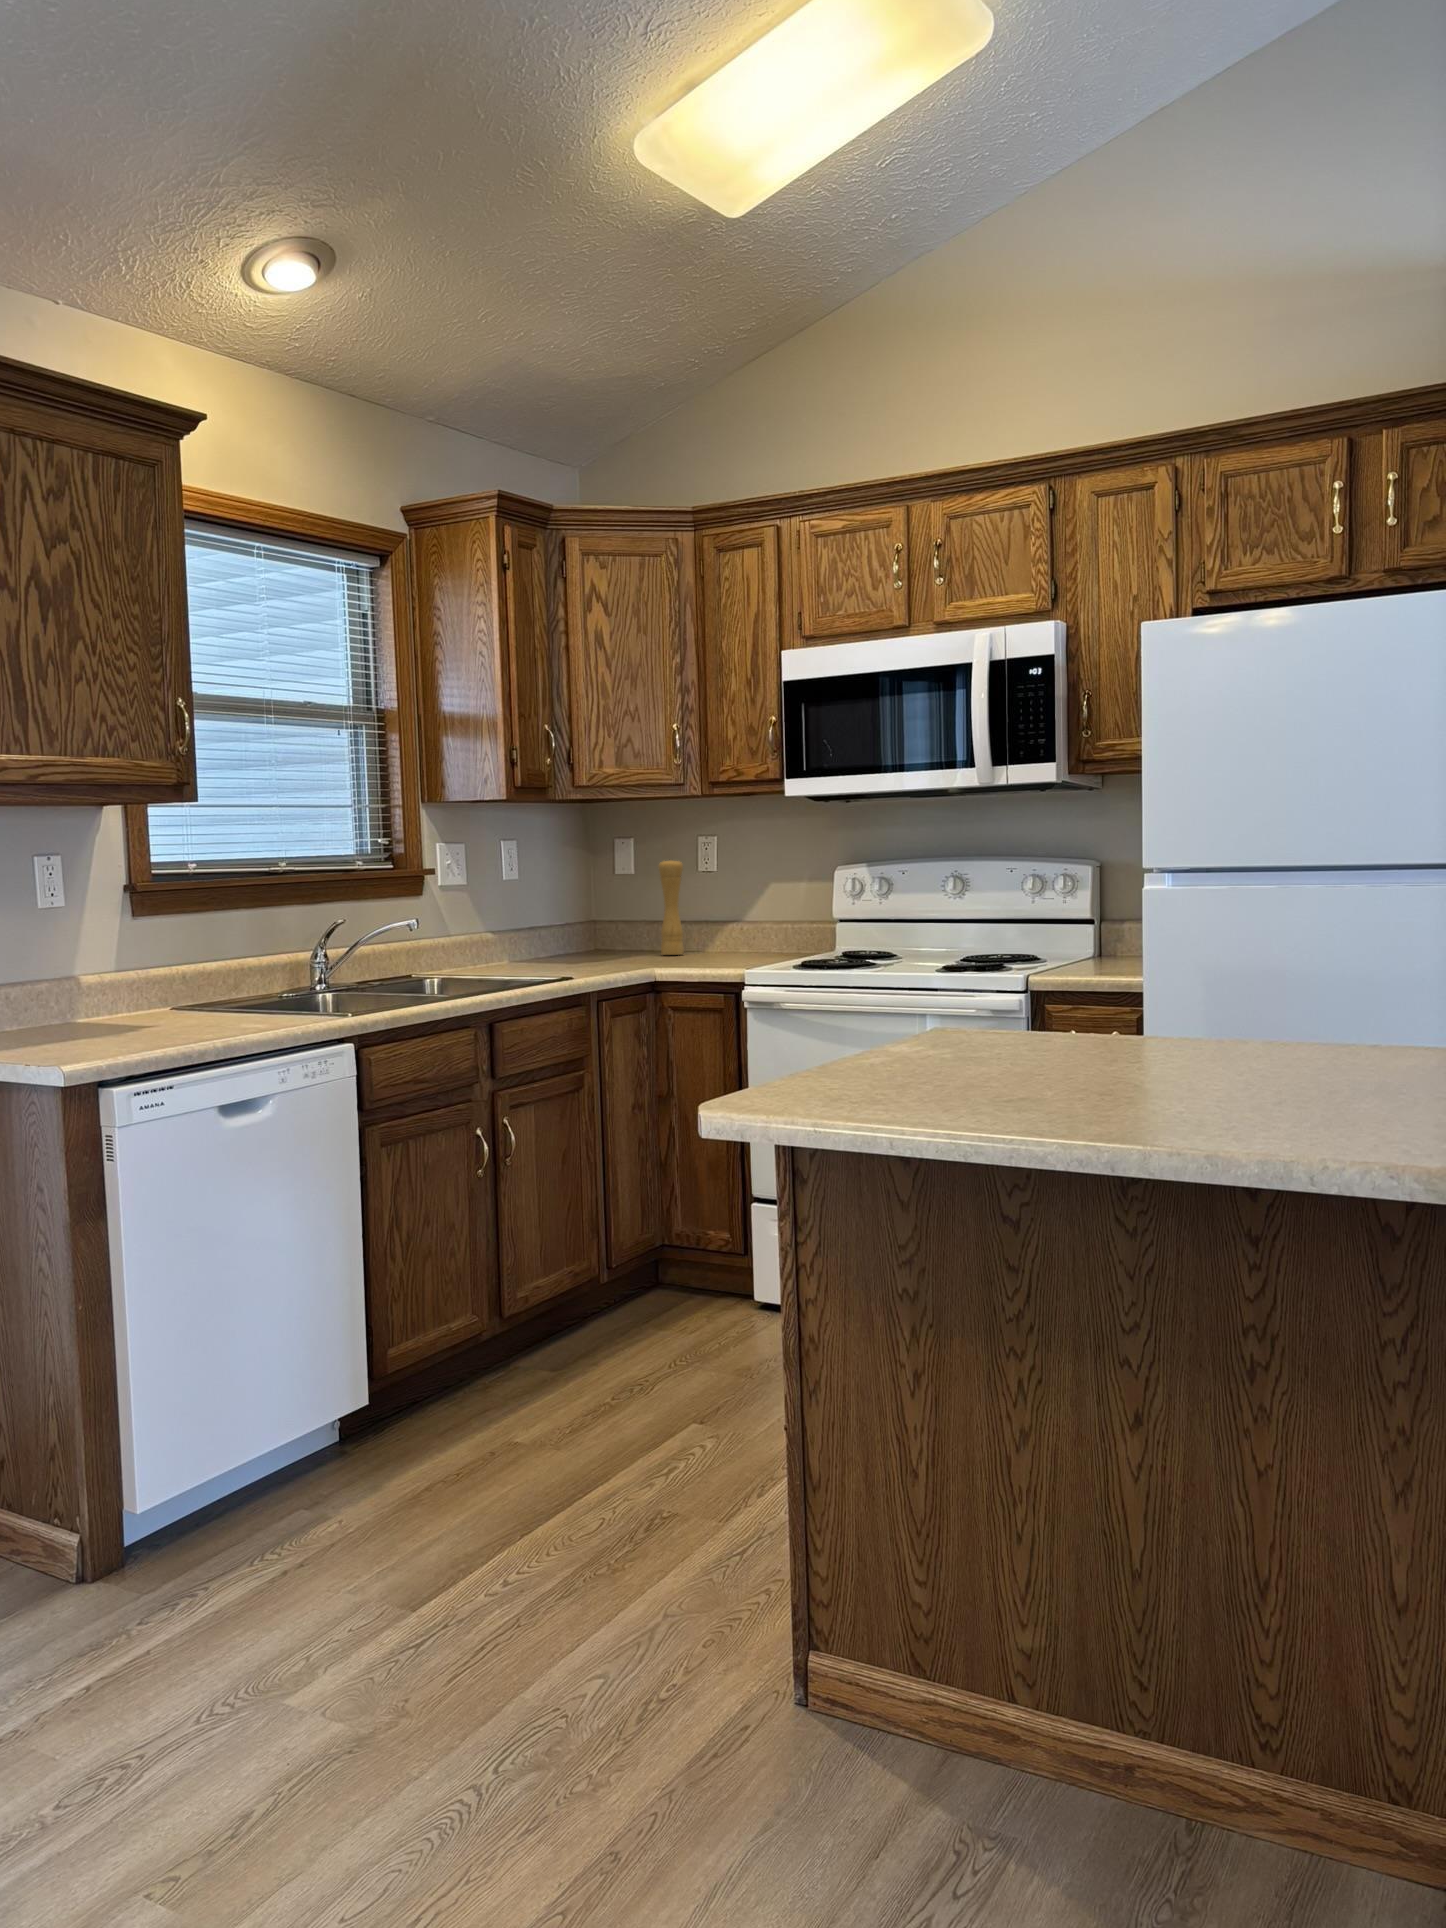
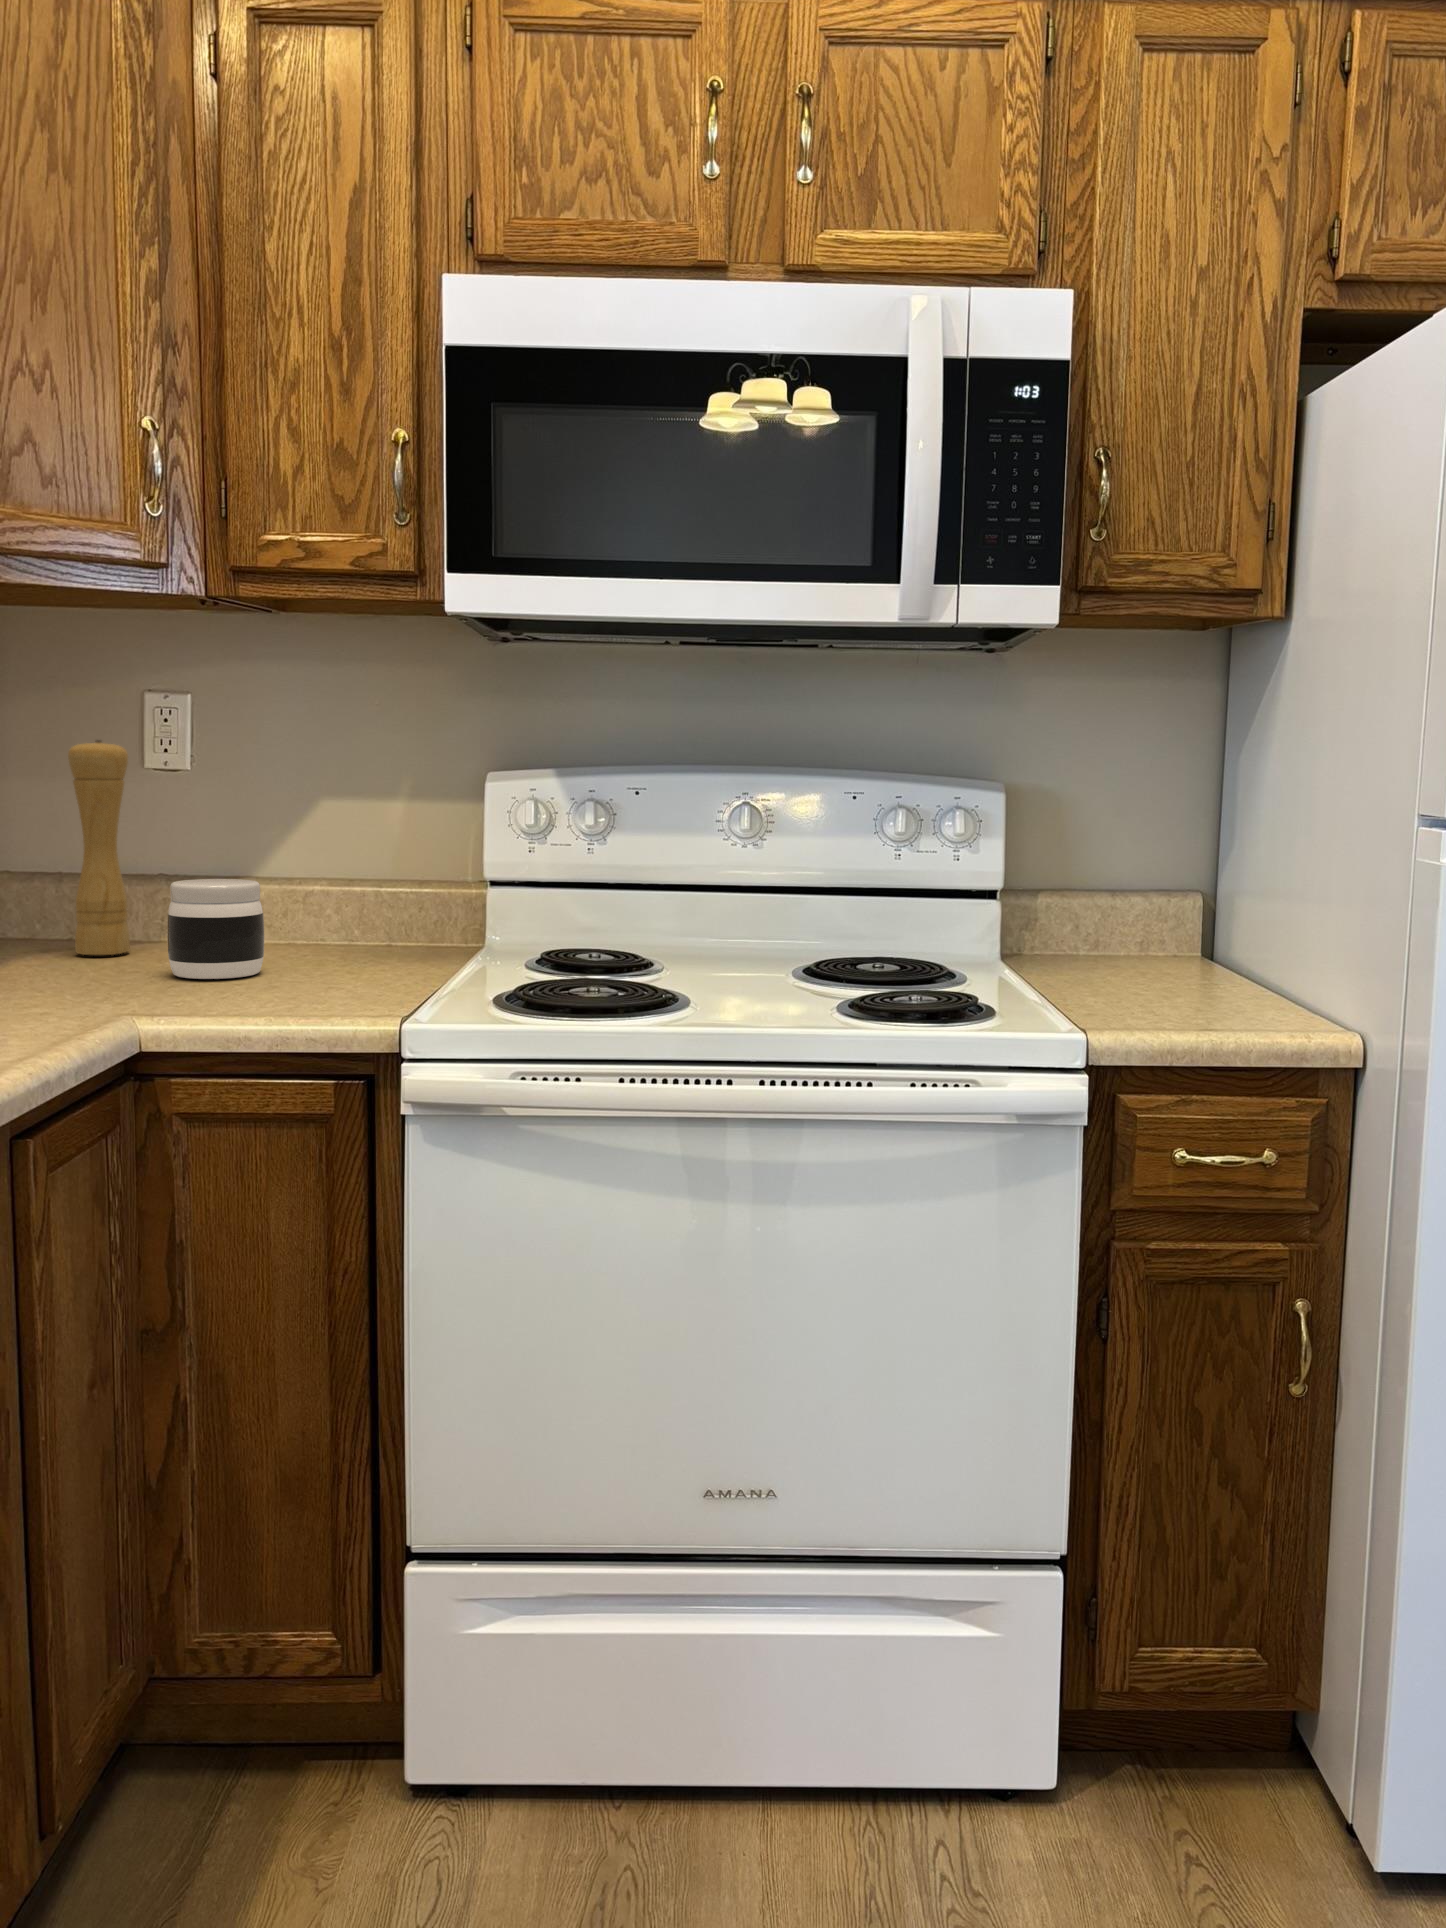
jar: none [686,919,726,960] -> present [167,879,264,979]

